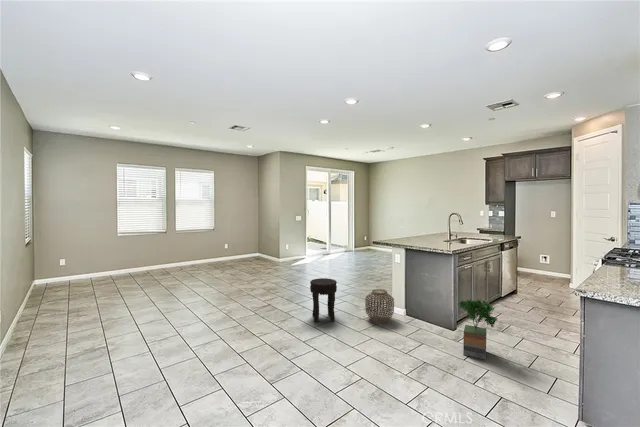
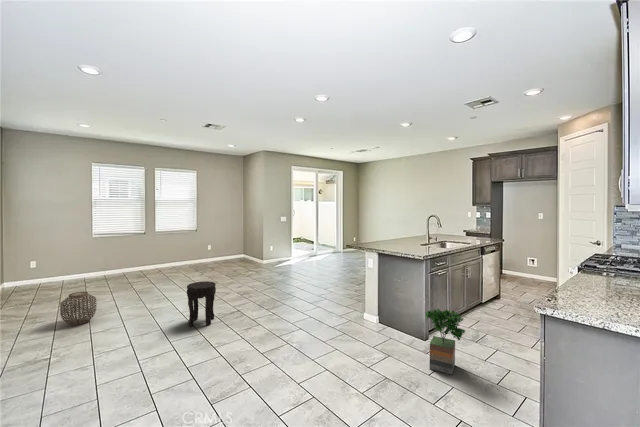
side table: present [310,278,337,322] -> present [187,281,216,326]
woven basket: present [365,289,394,323] -> present [60,291,96,326]

